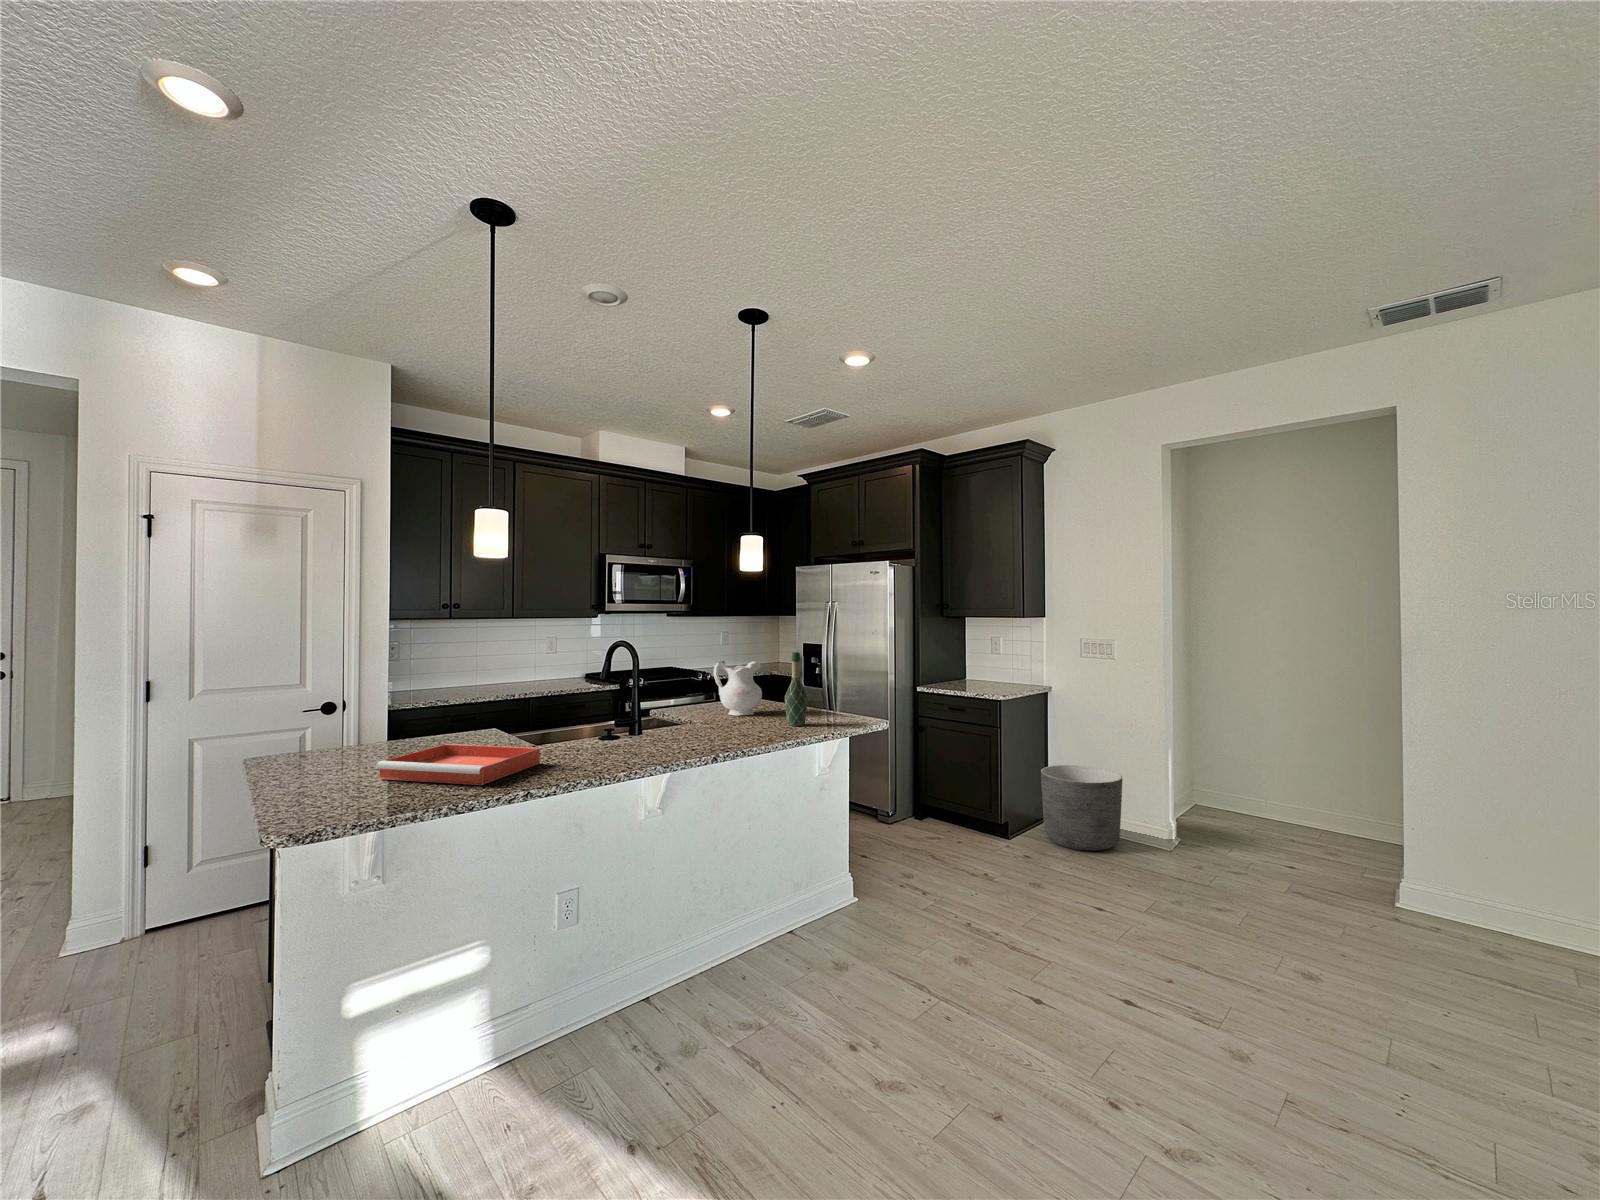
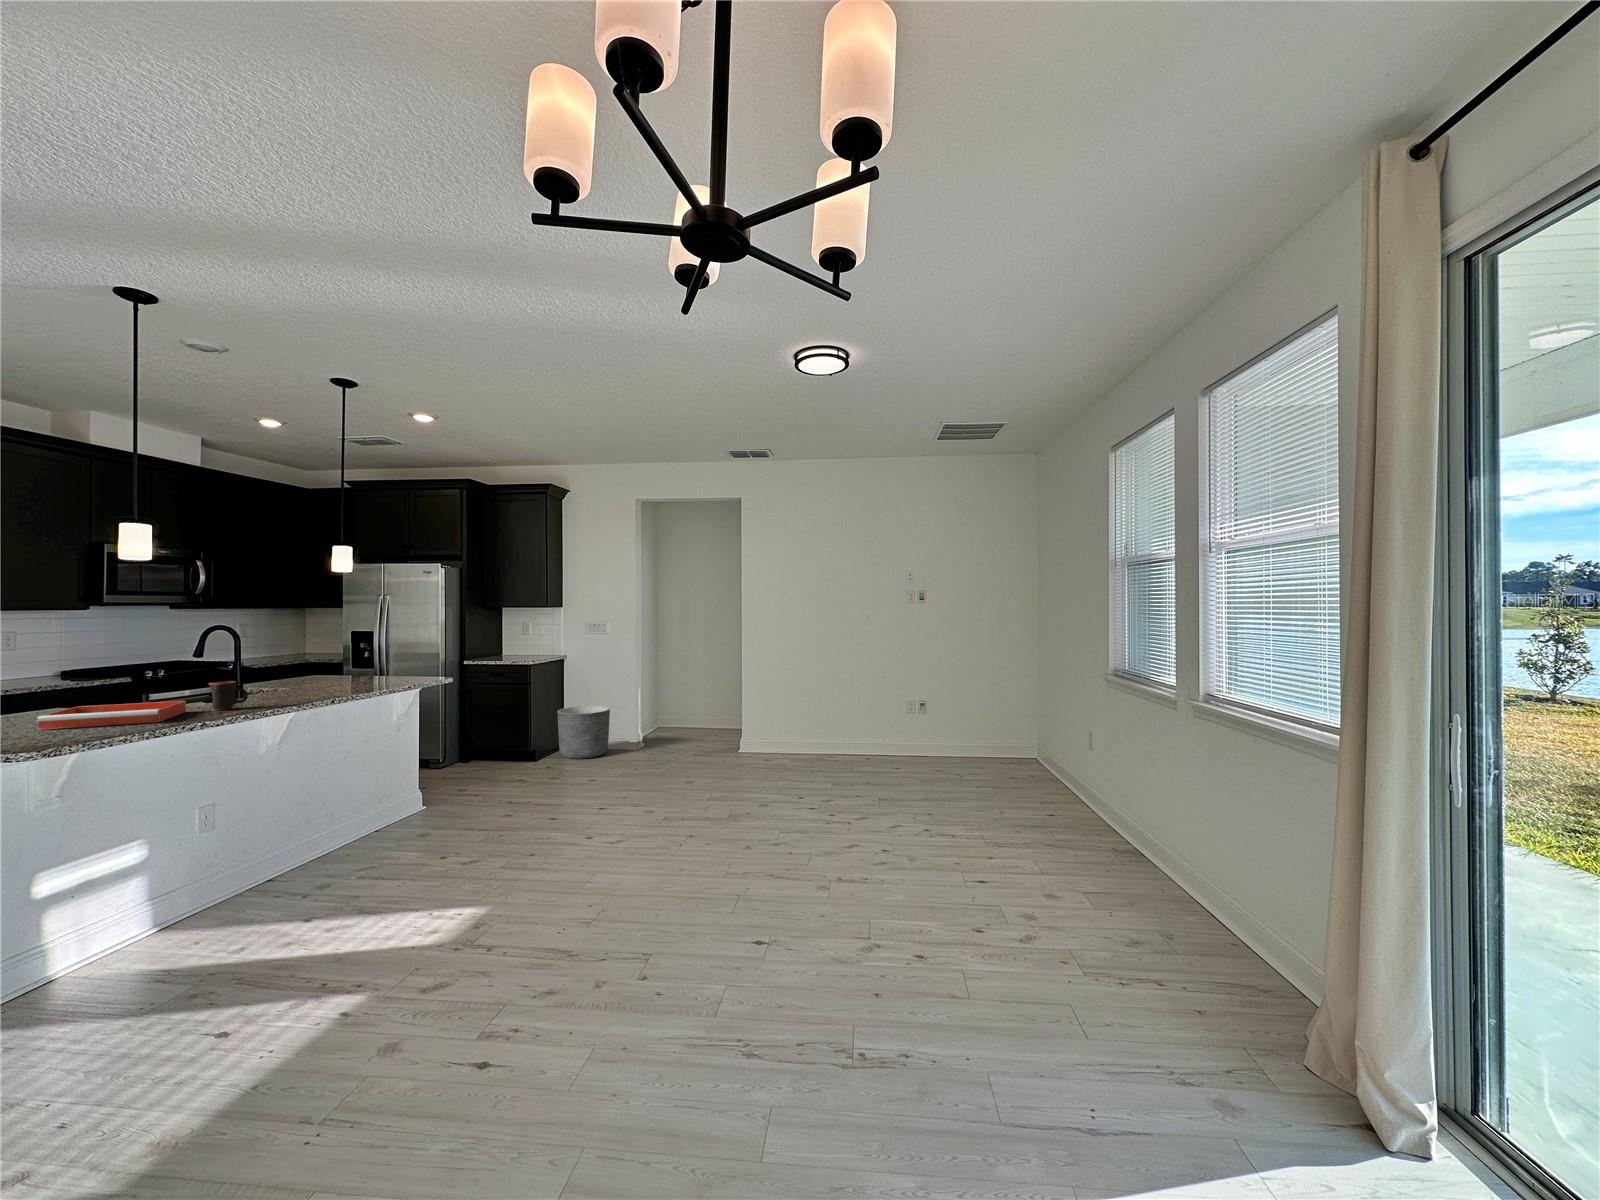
wine bottle: present [785,652,807,726] -> none [373,631,392,682]
ceramic pitcher: present [714,660,762,716] -> none [301,640,346,681]
mug: none [561,724,603,767] -> present [209,681,248,710]

